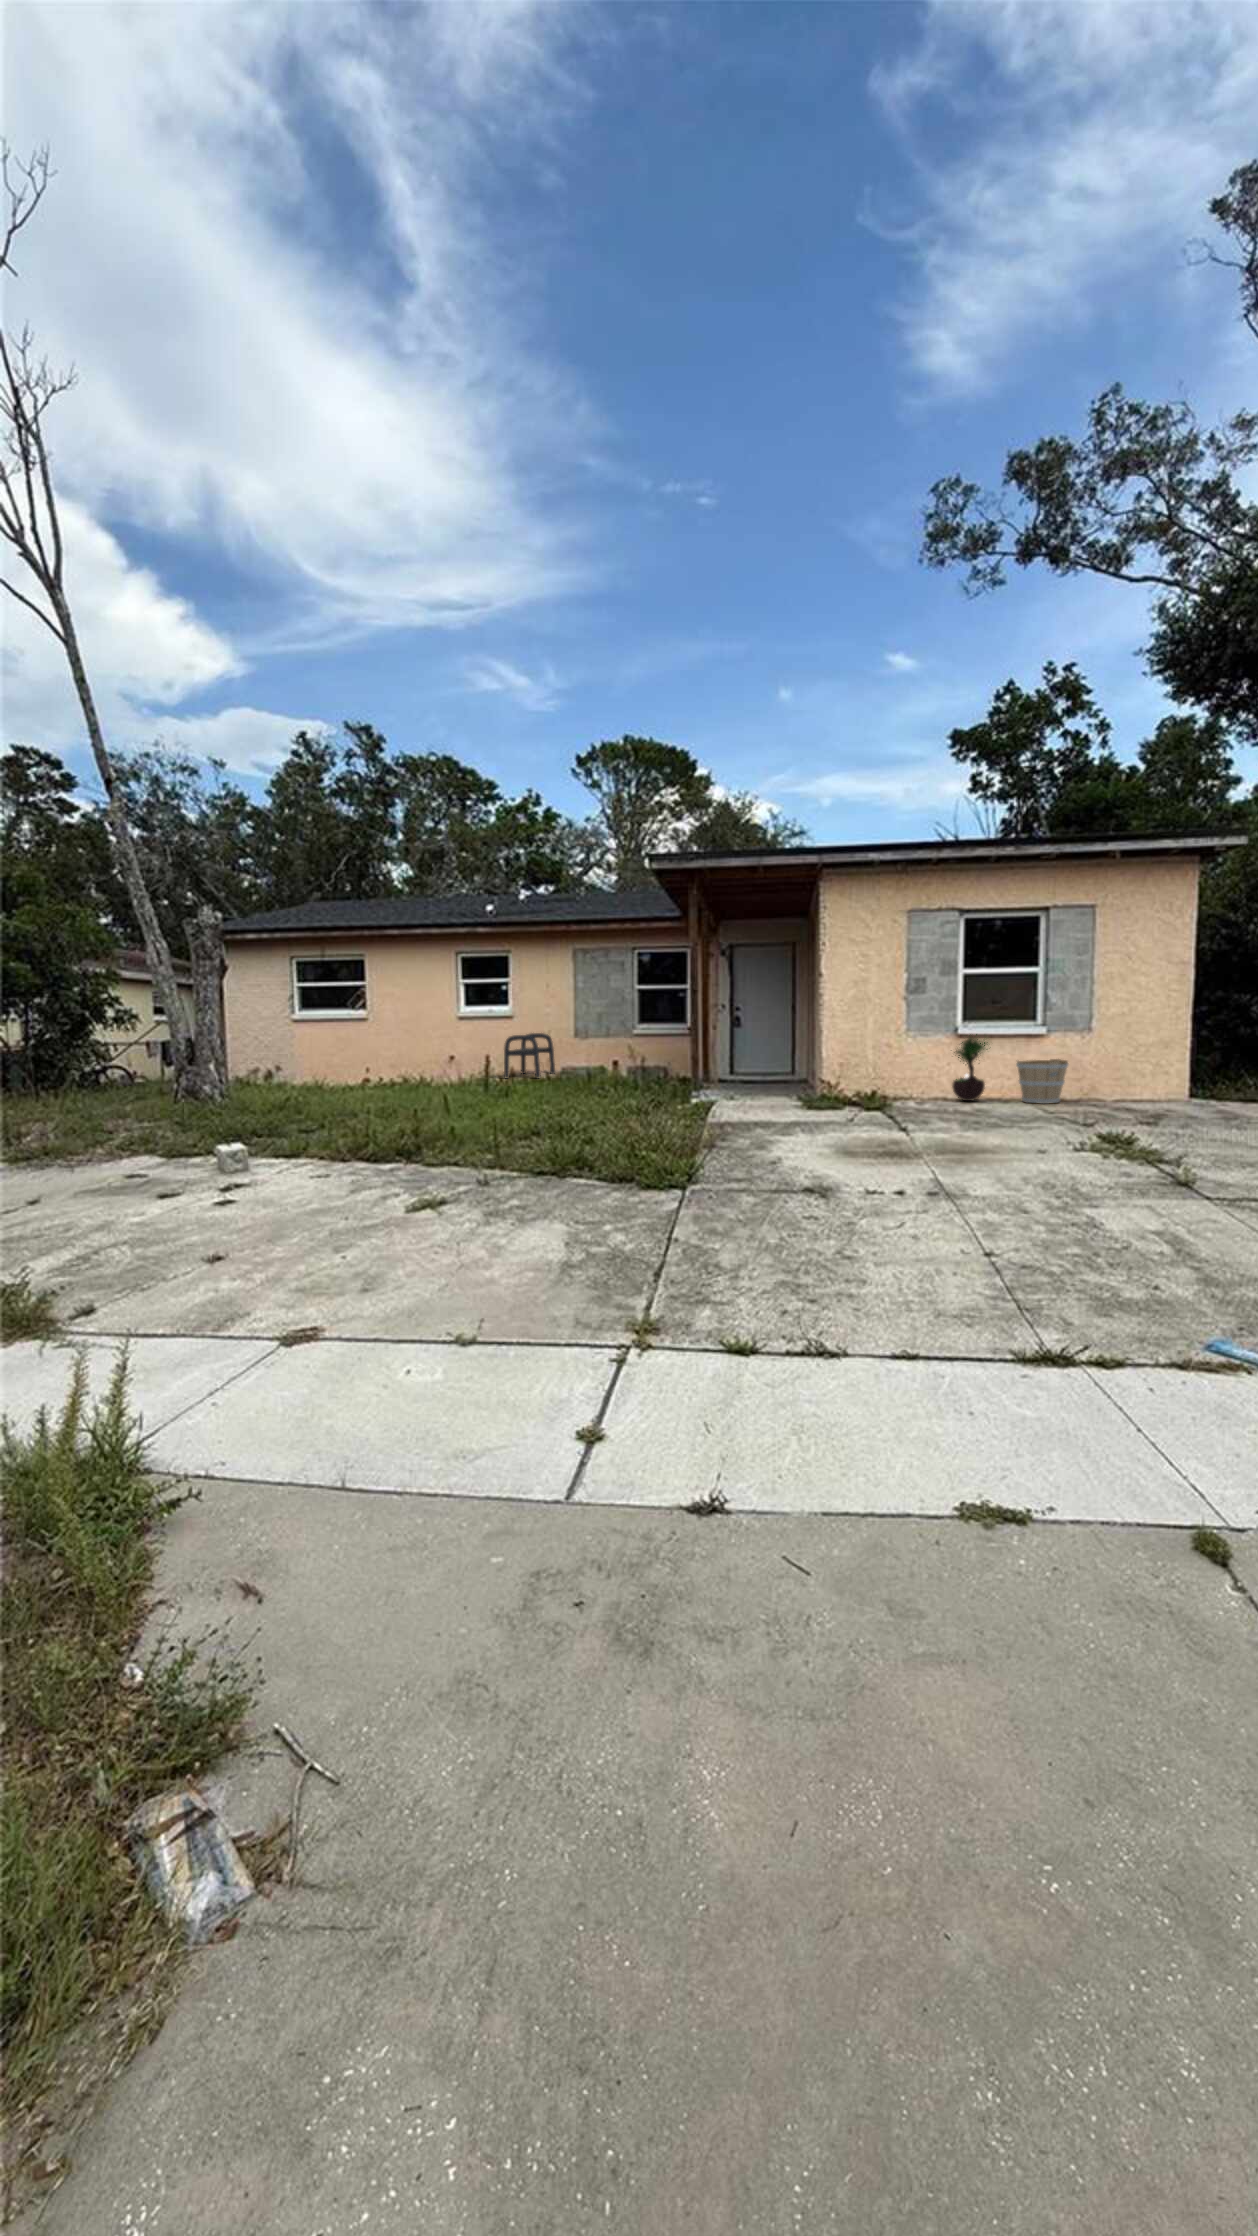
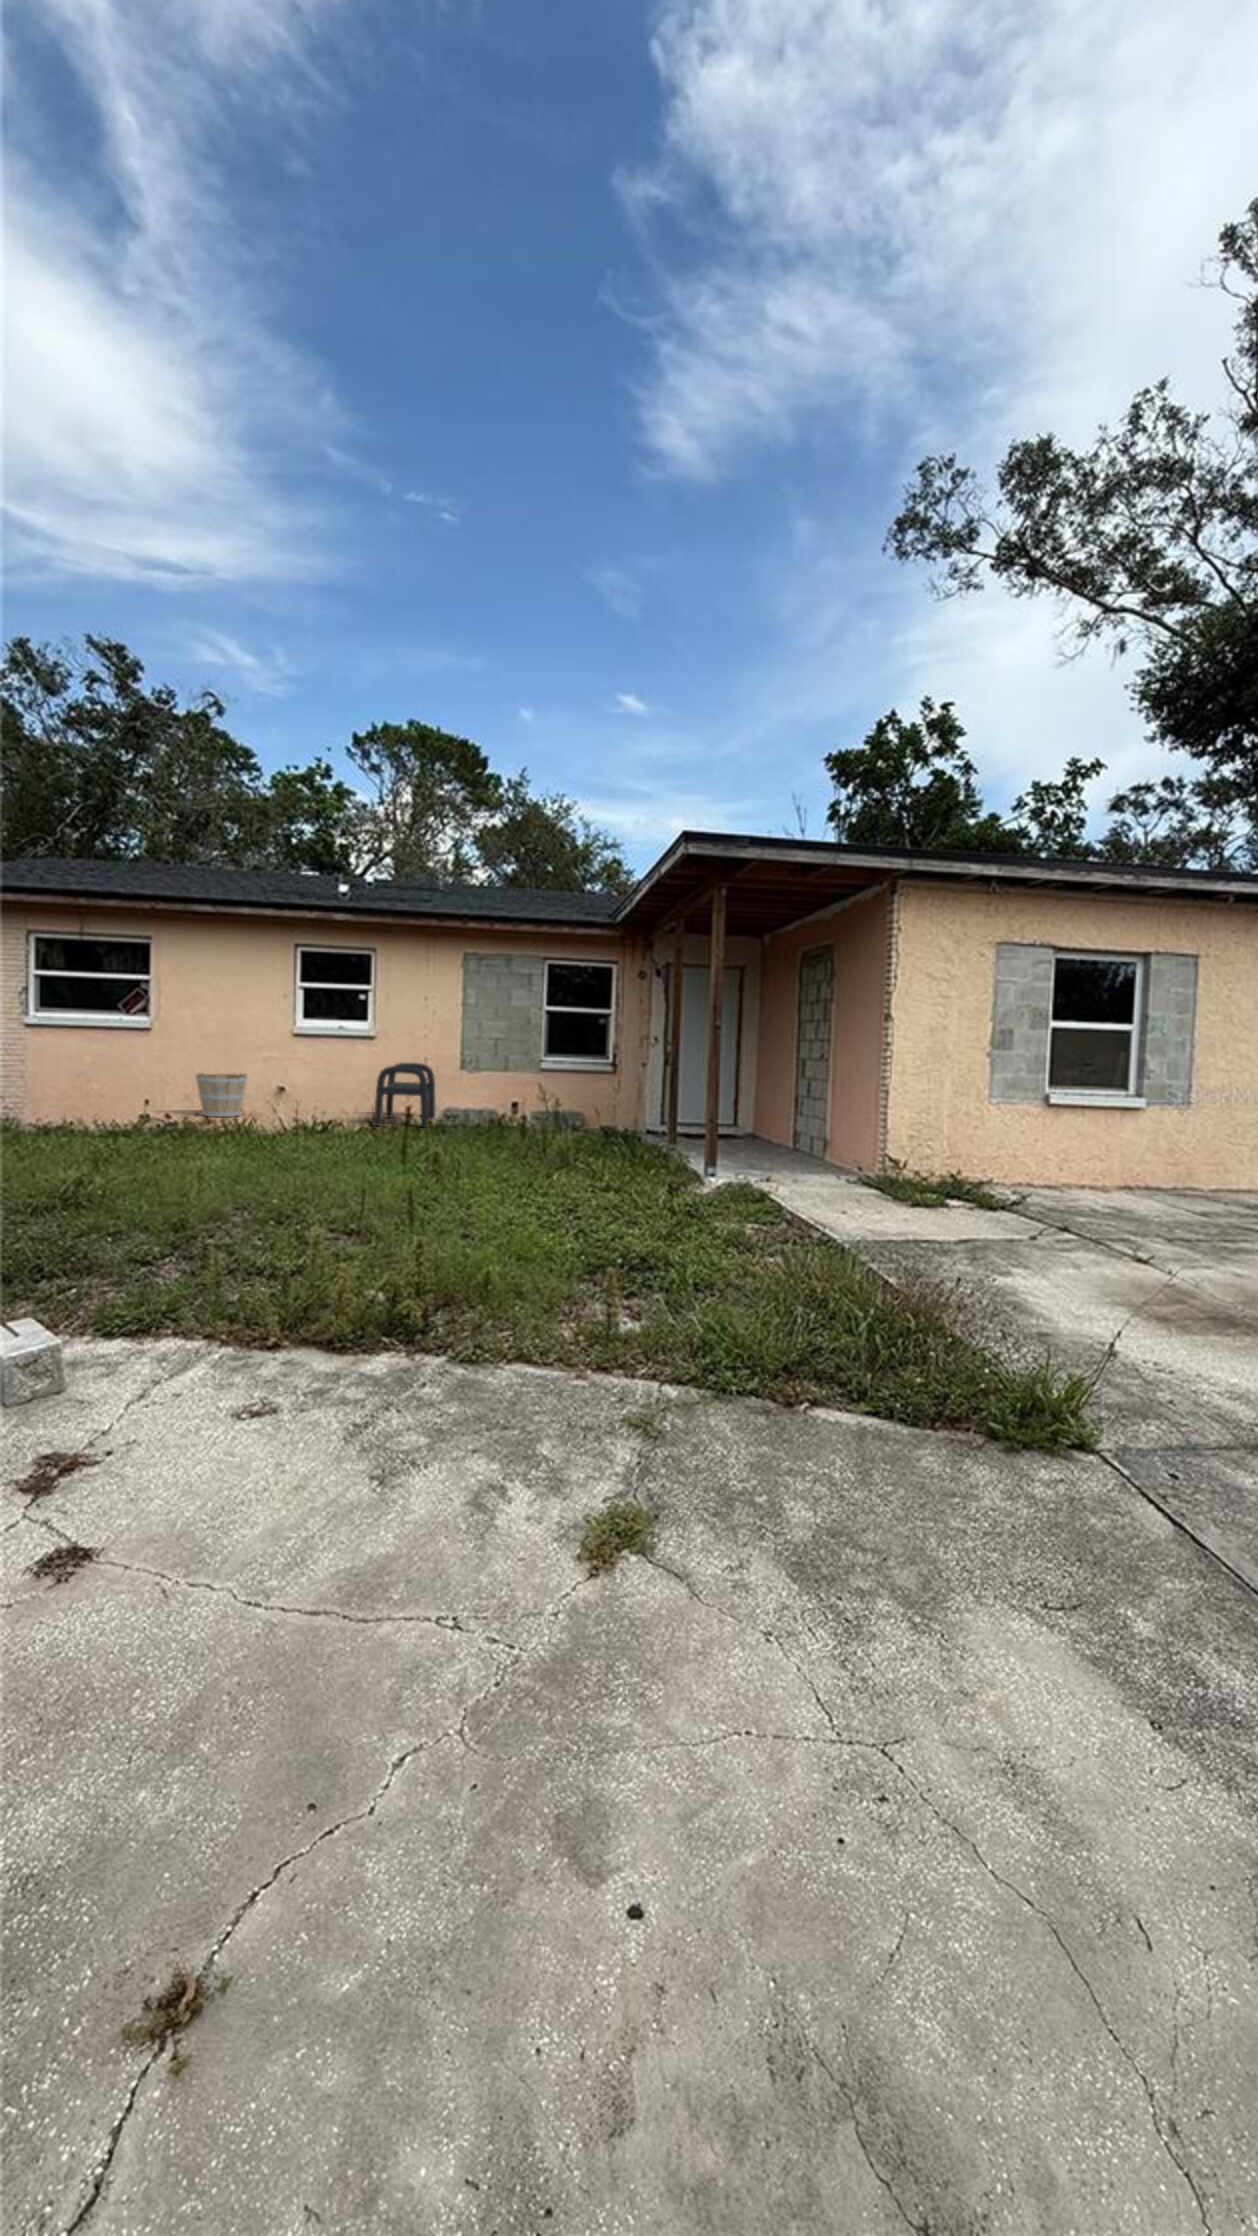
potted tree: present [952,1034,988,1101] -> none [1045,1098,1105,1188]
wooden bucket: present [1016,1059,1068,1104] -> present [196,1073,248,1117]

